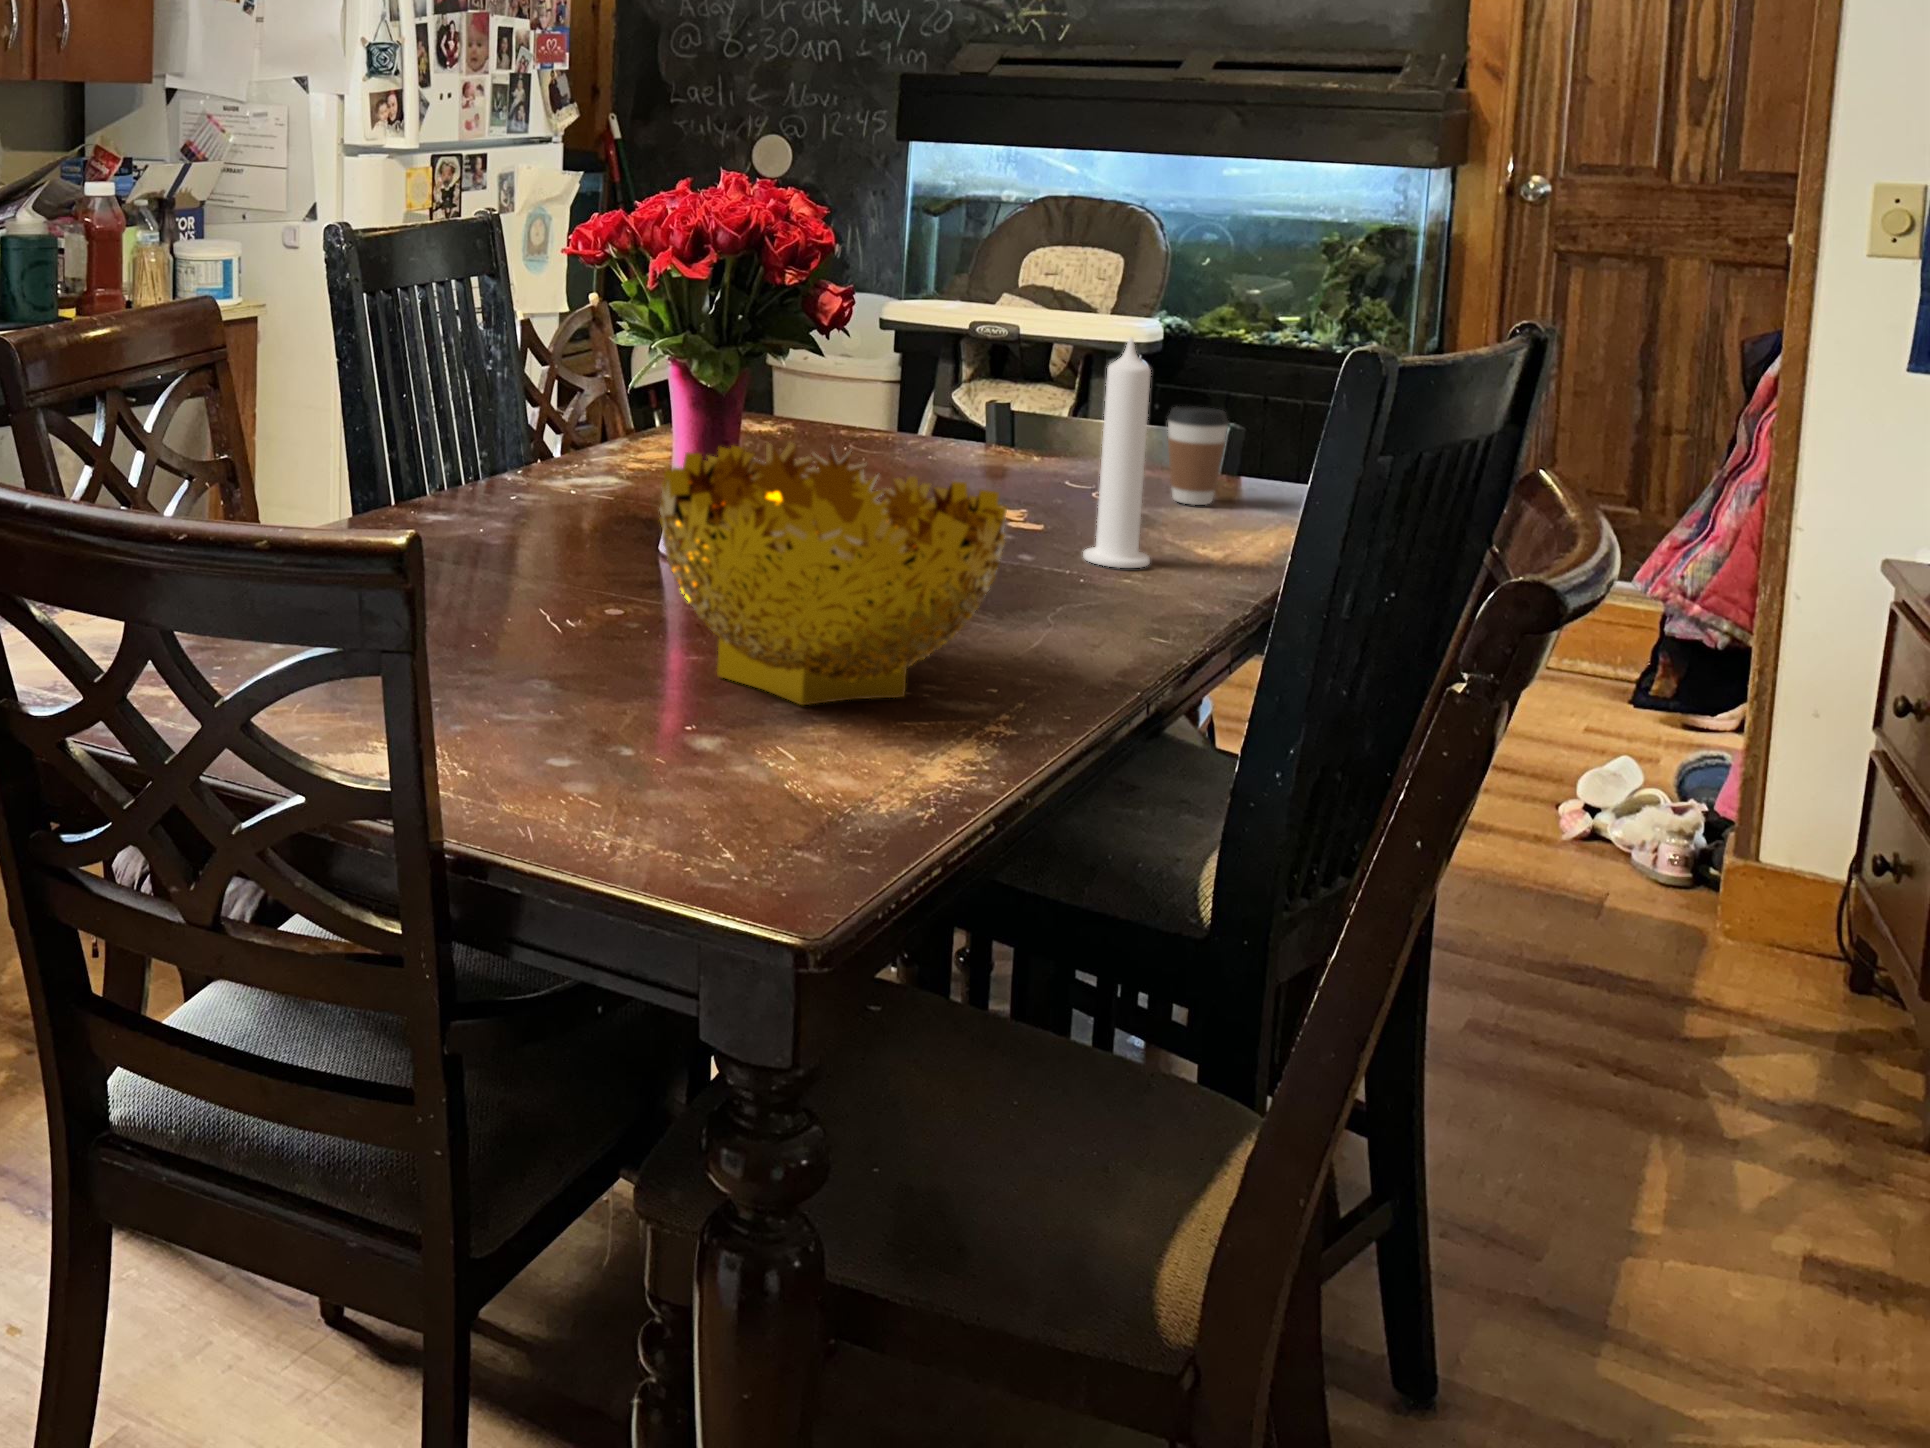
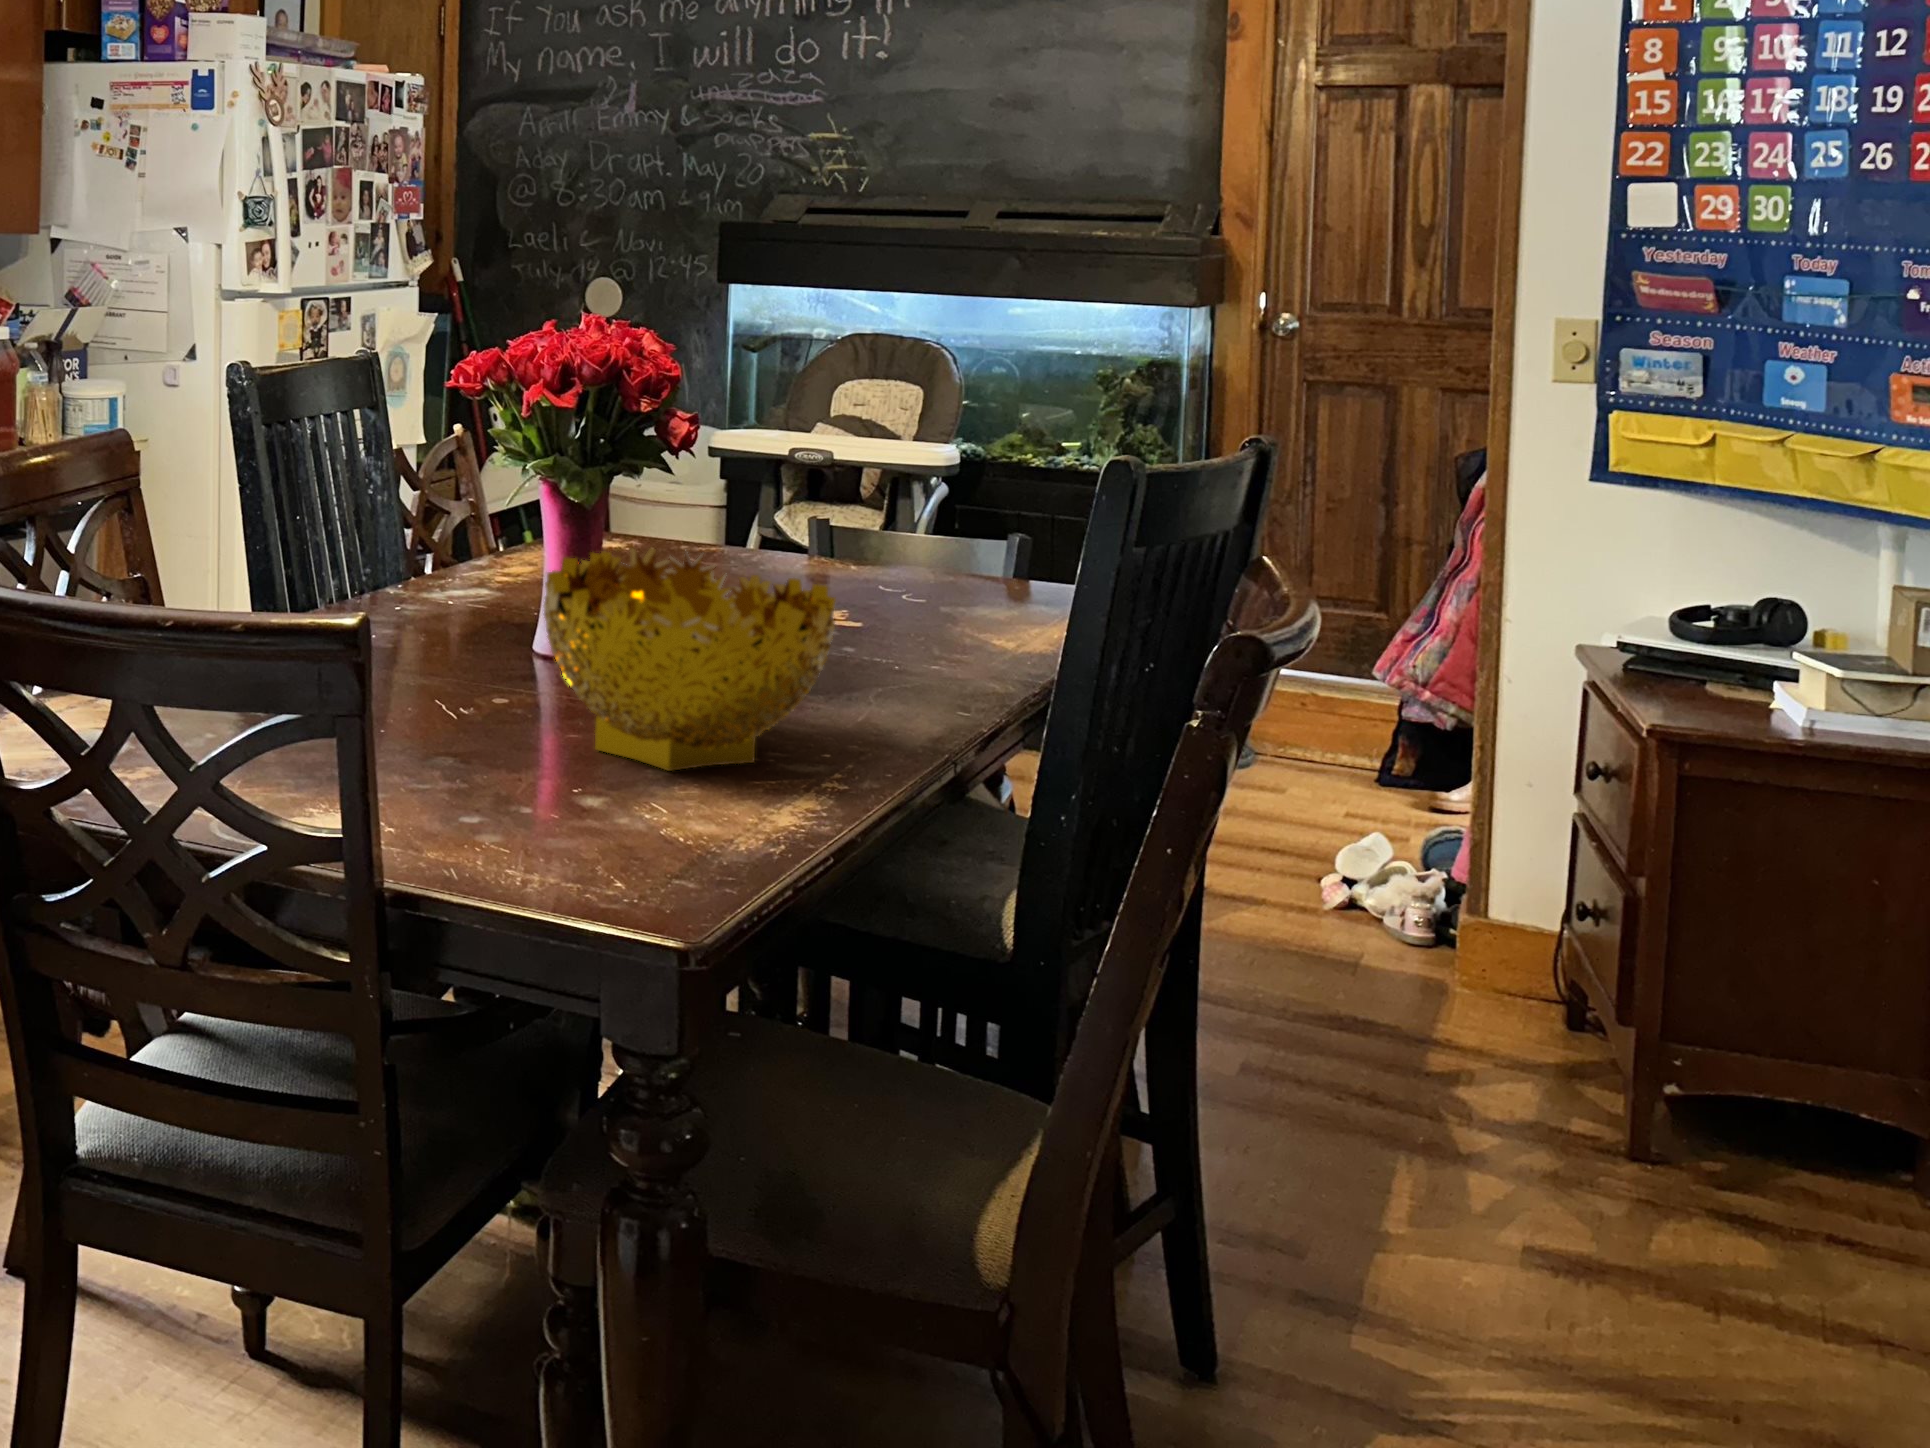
candle: present [1083,338,1151,568] -> none [898,456,955,656]
coffee cup: present [1168,406,1228,505] -> none [966,517,1019,603]

